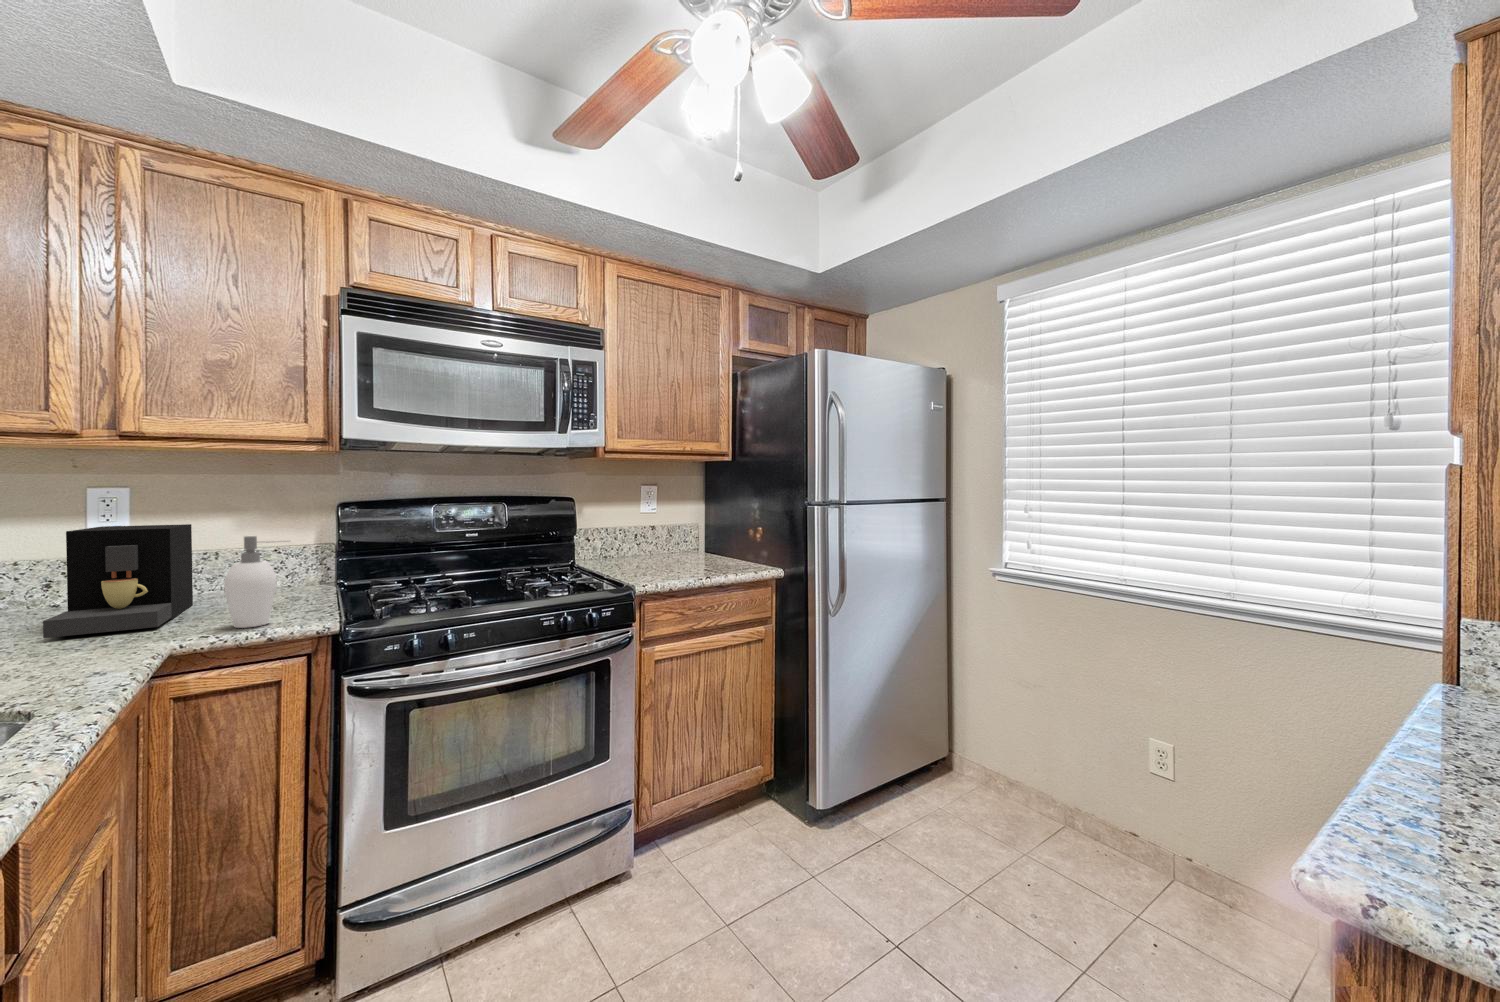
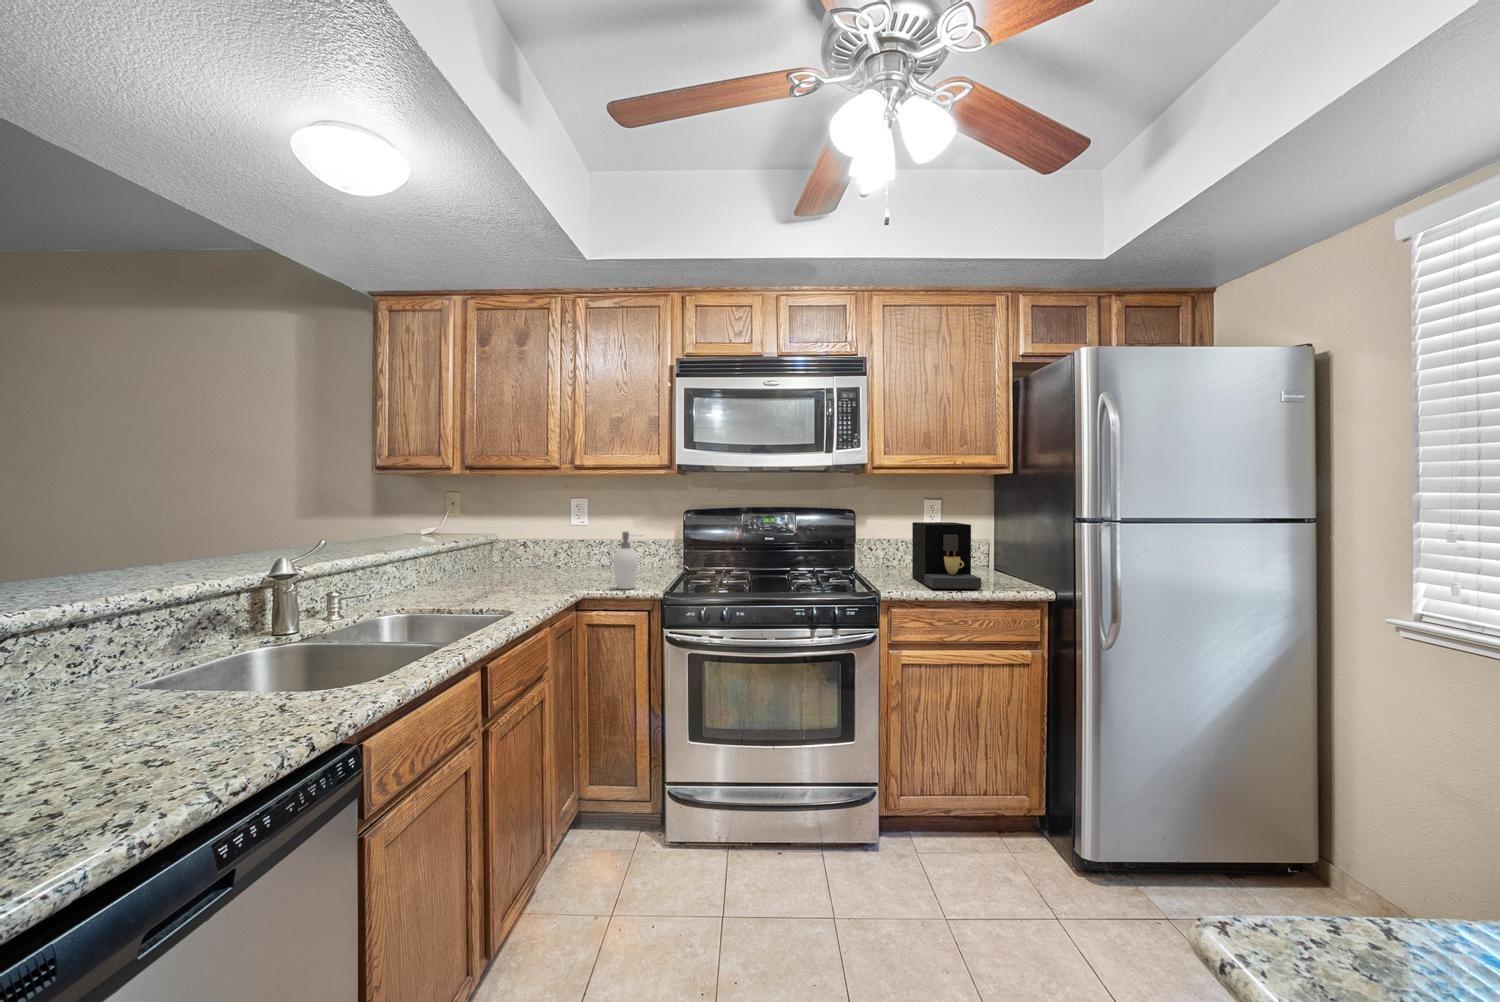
coffee maker: present [43,524,193,638] -> present [912,522,981,589]

